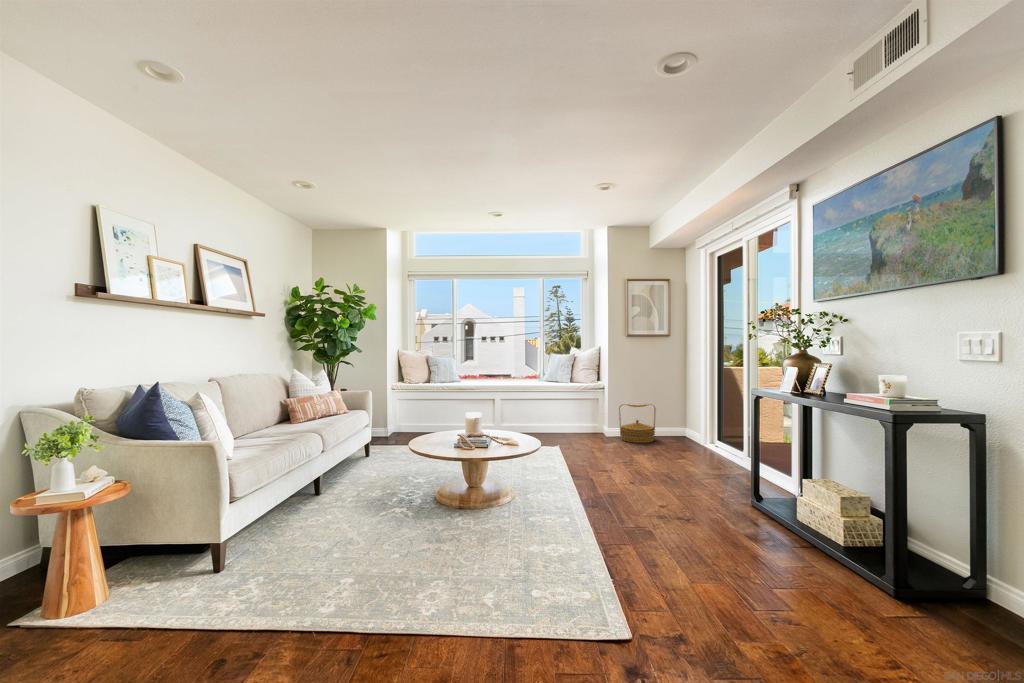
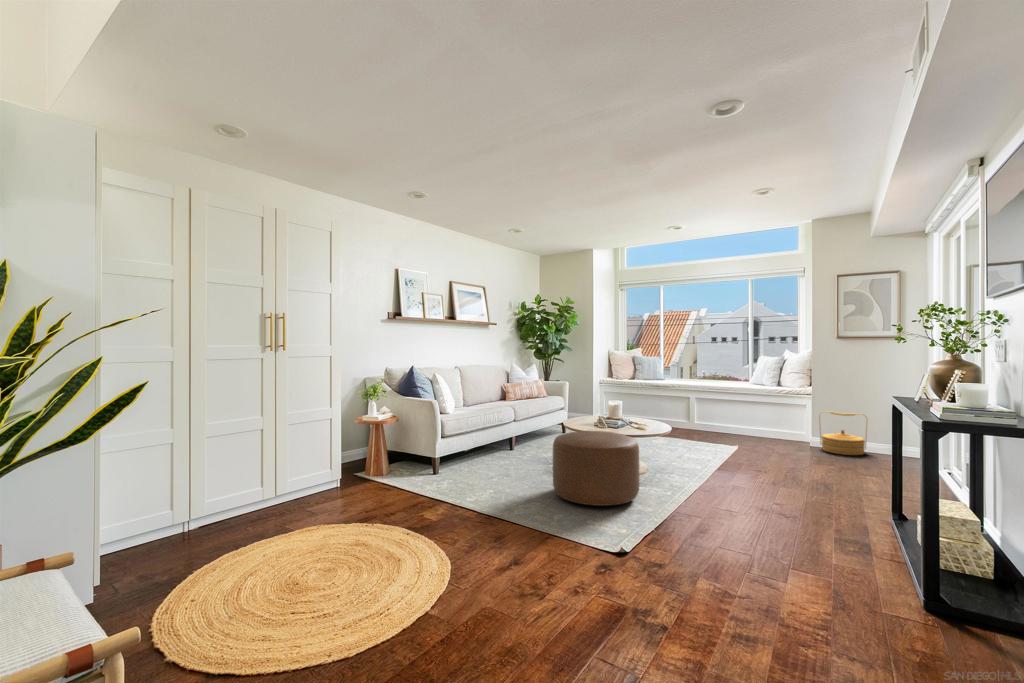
ottoman: none [439,456,553,566] -> present [553,431,639,506]

